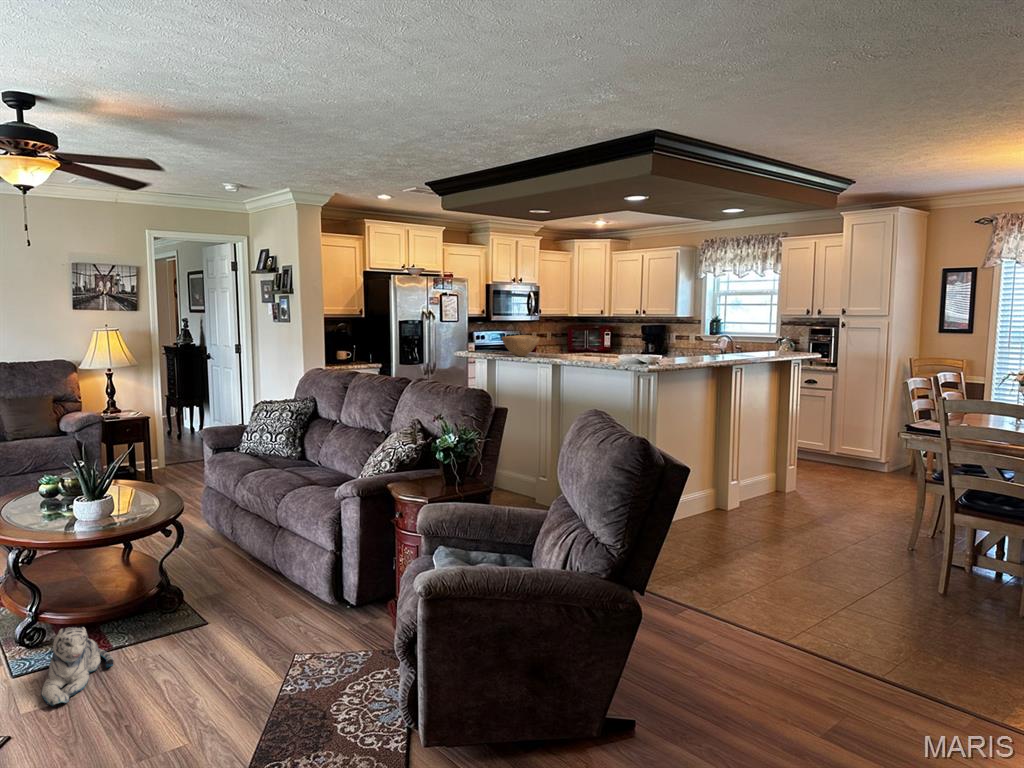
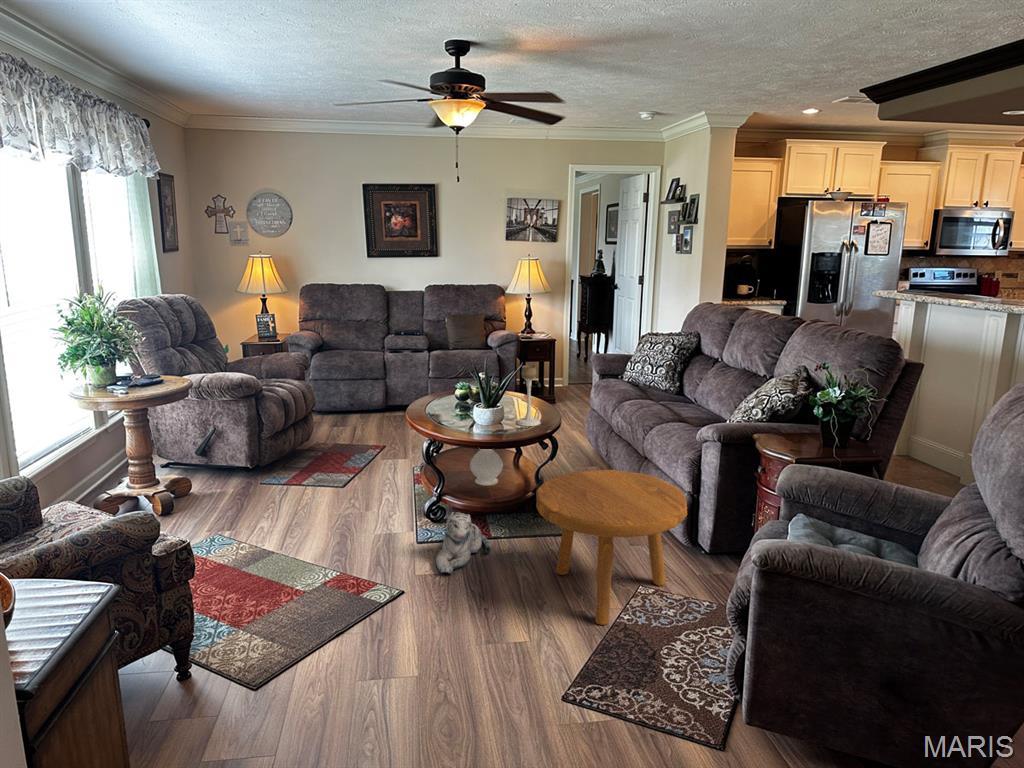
bowl: present [502,335,539,357] -> none [938,273,995,300]
candle holder: none [129,446,159,514] -> present [517,365,540,426]
decorative vase: none [69,533,113,592] -> present [470,449,503,486]
footstool: none [175,541,339,704] -> present [536,470,687,625]

